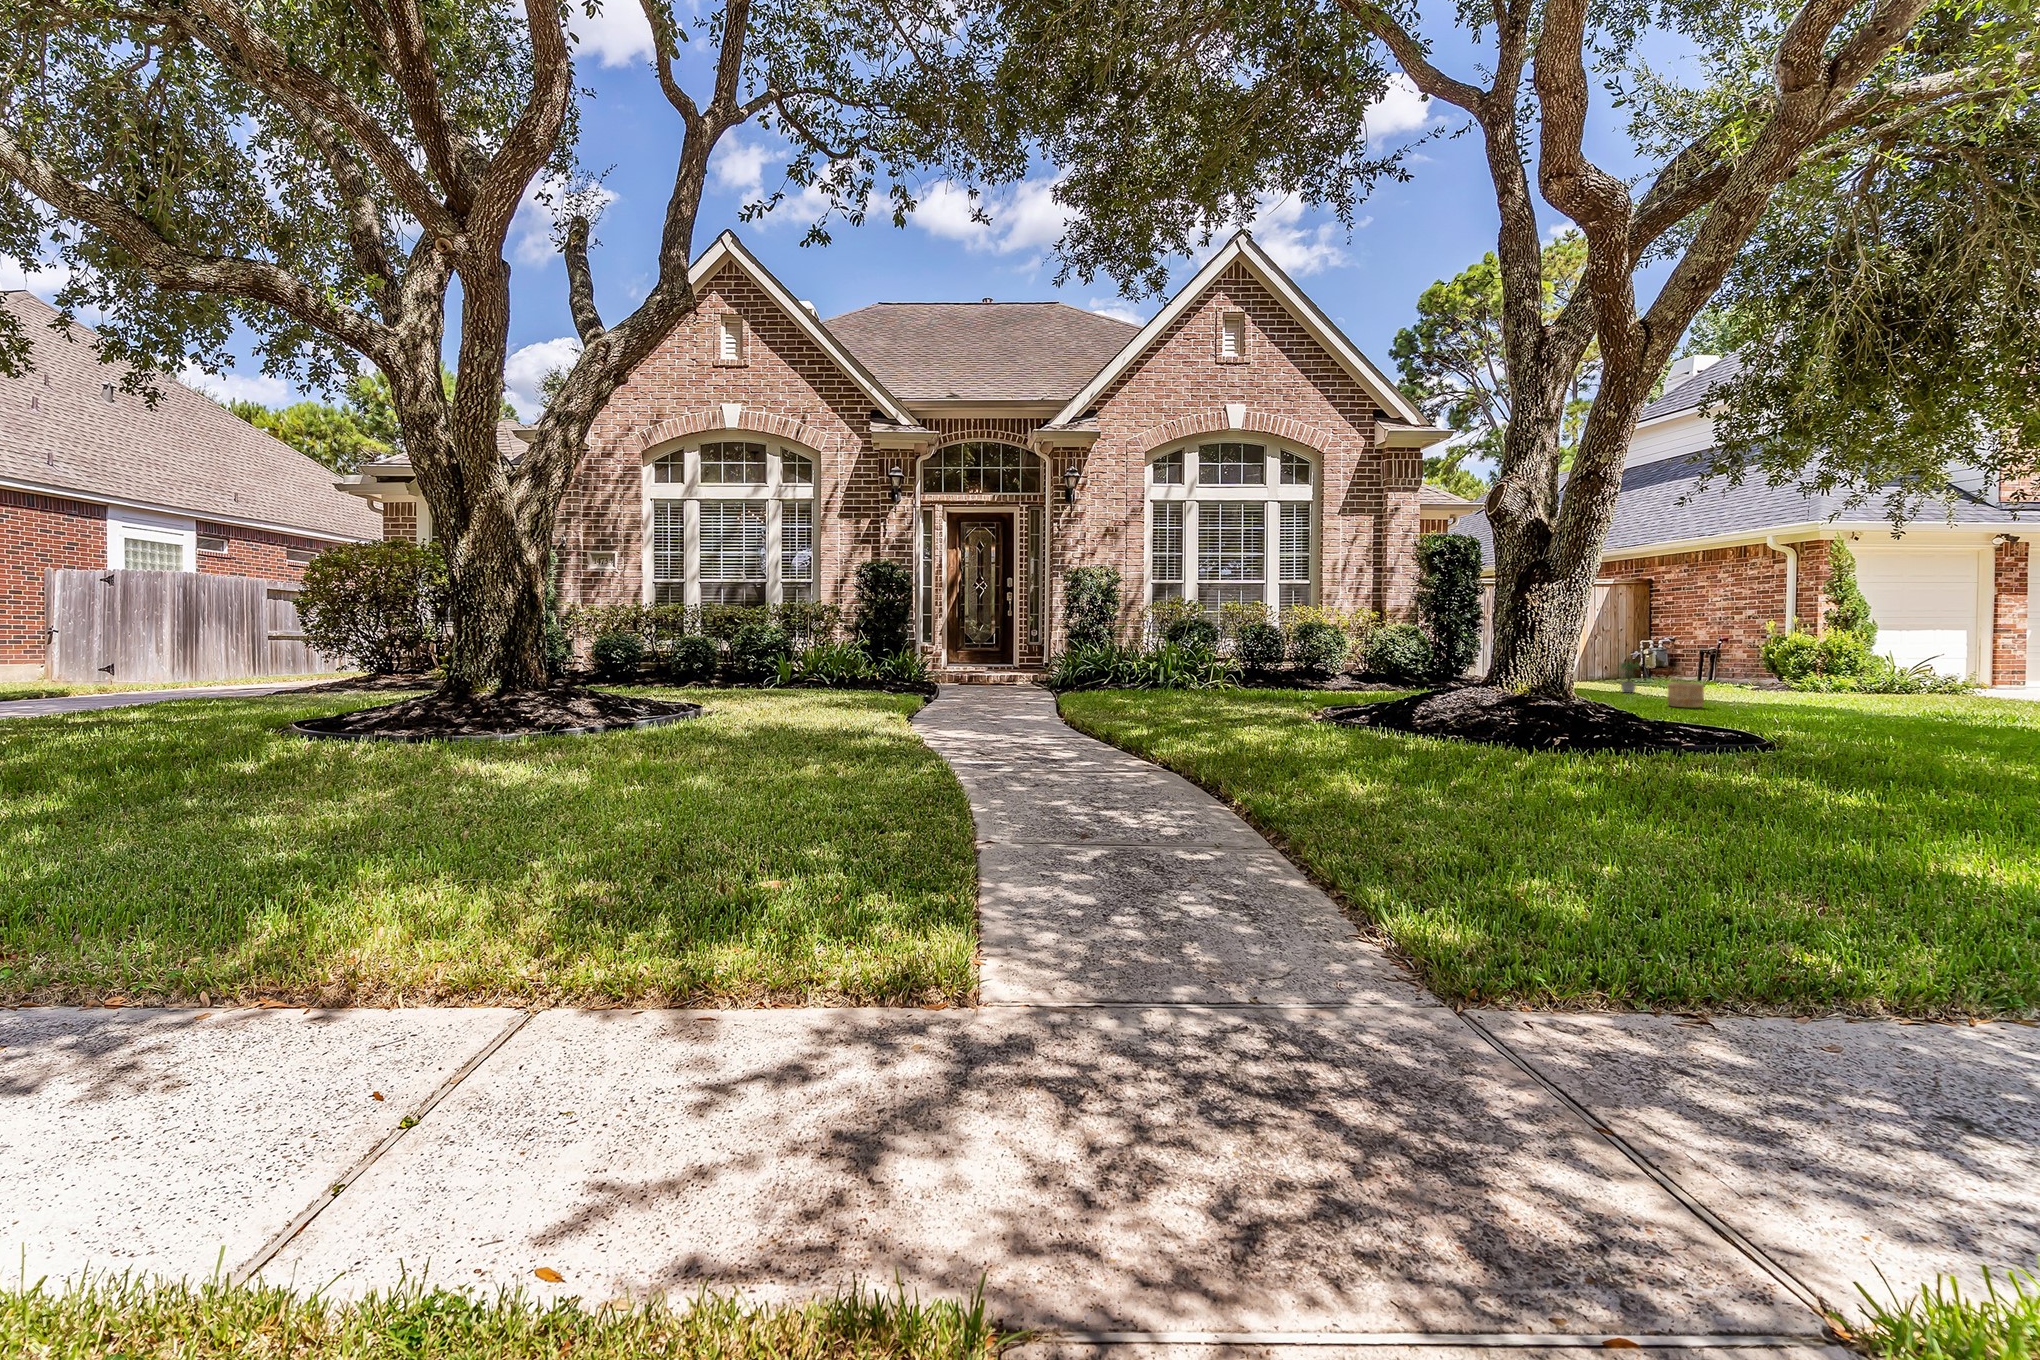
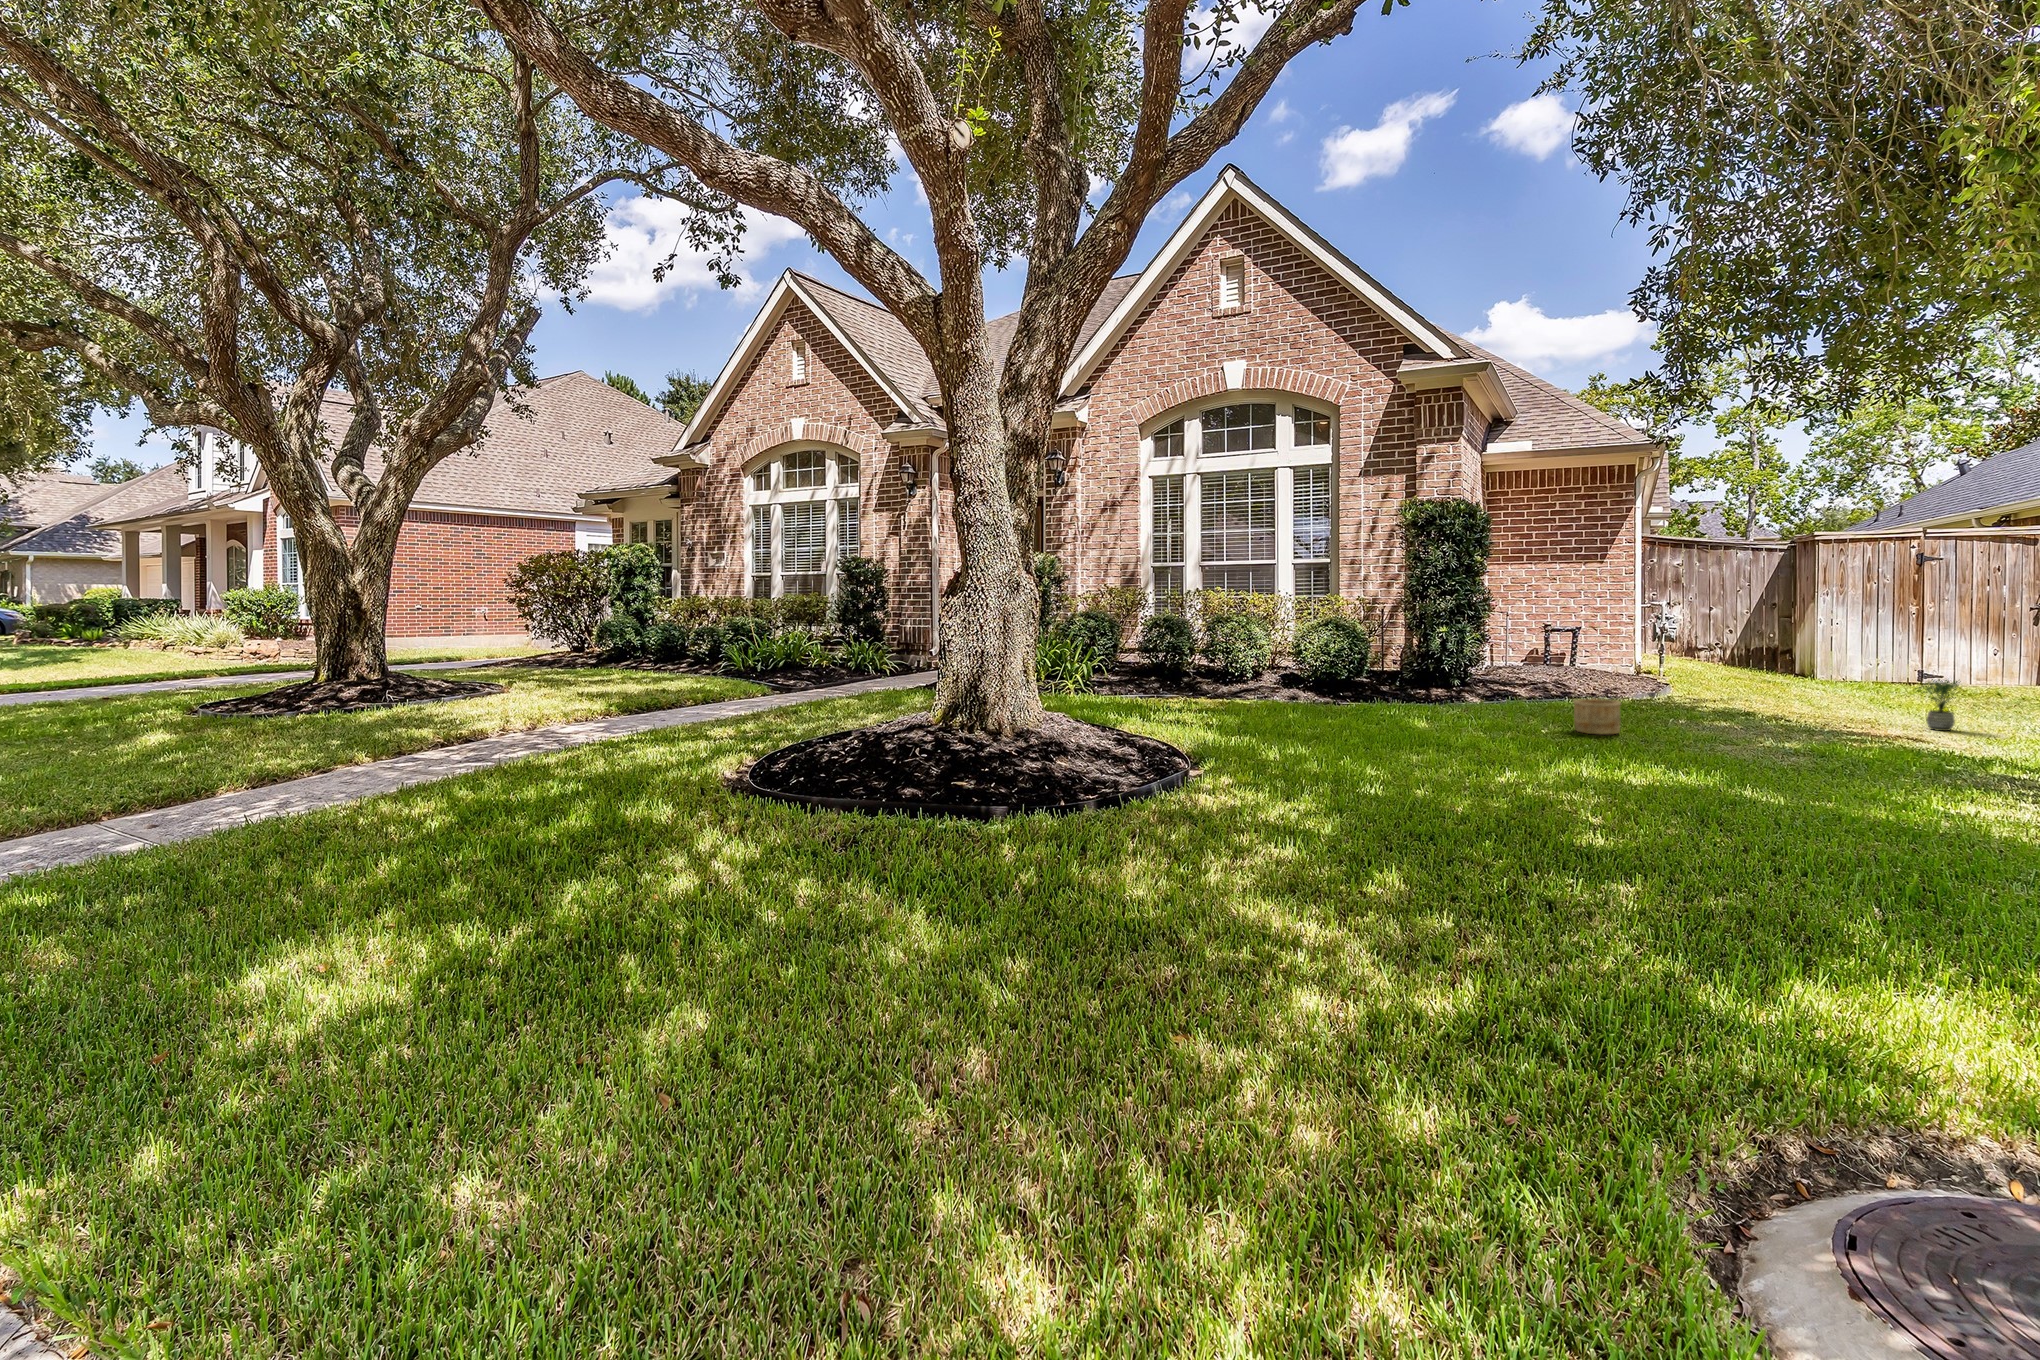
potted plant: present [1617,662,1637,693] -> present [1915,679,1960,731]

